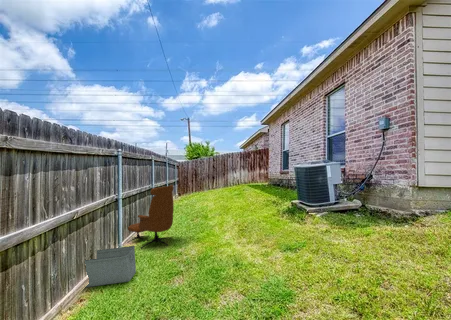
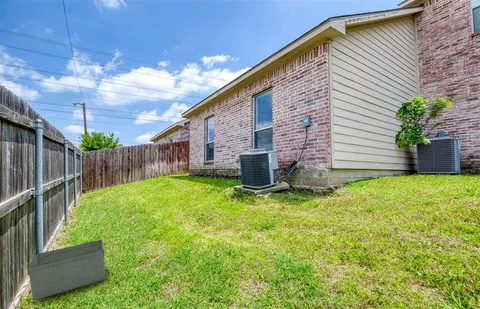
lounge chair: present [128,185,174,249] -> none [59,172,130,246]

